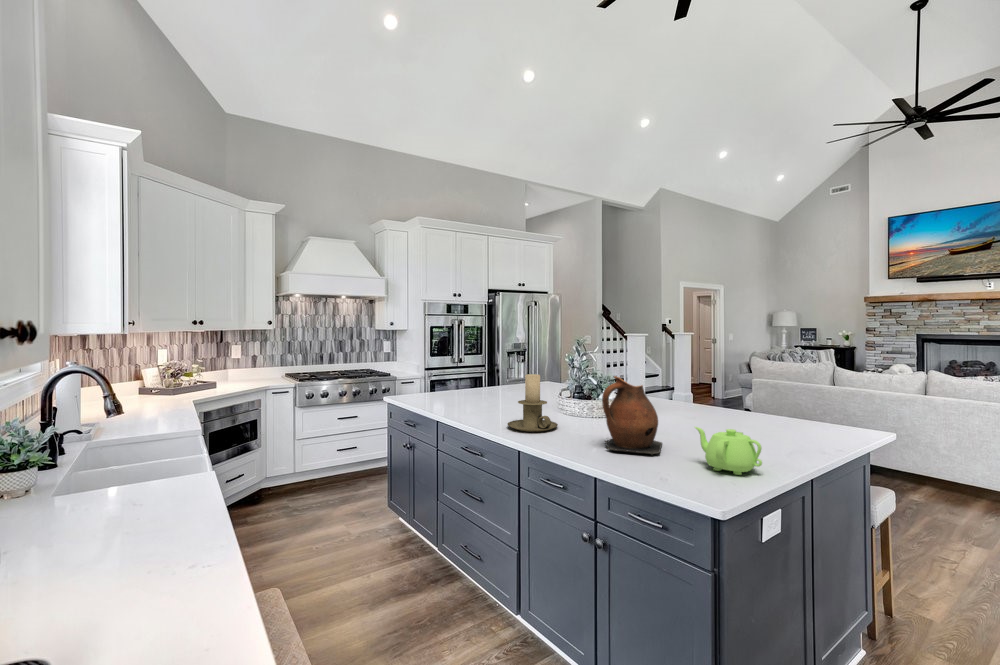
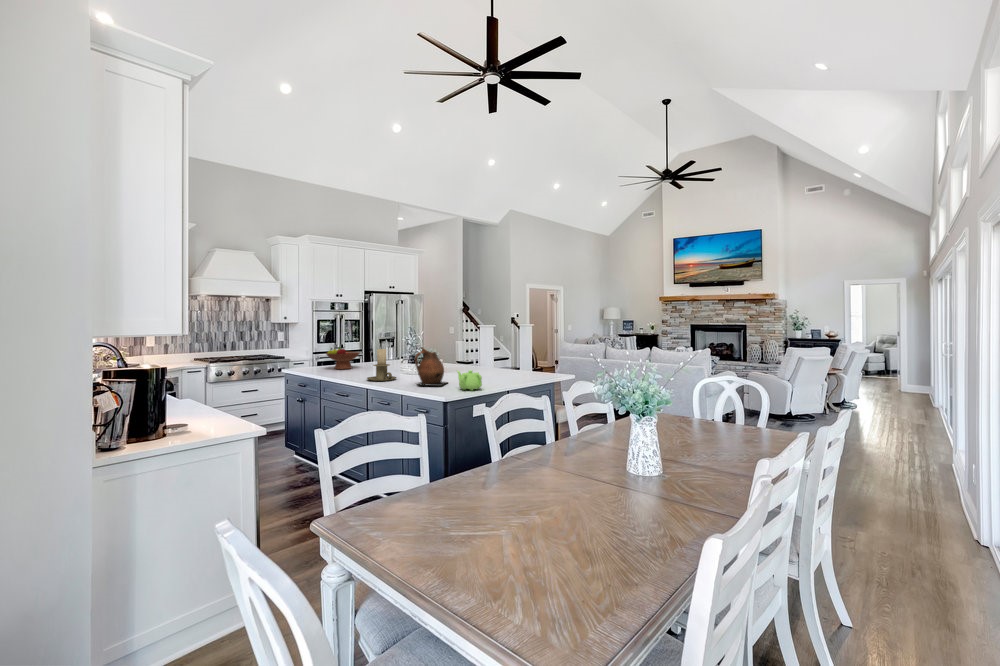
fruit bowl: none [440,366,491,400] -> present [326,347,360,369]

